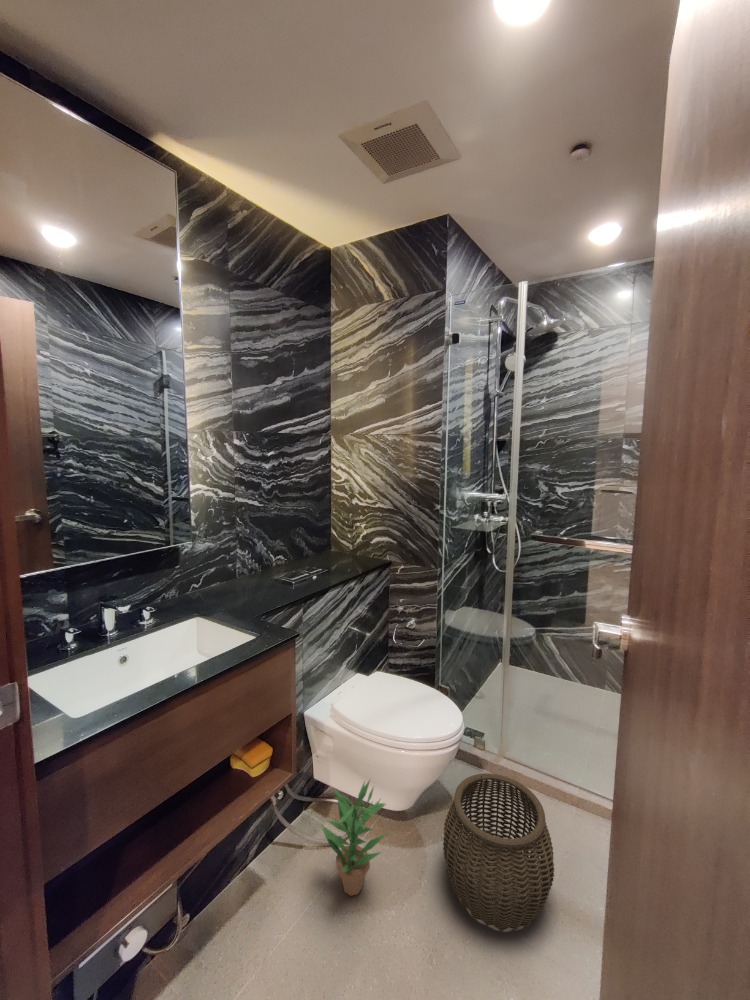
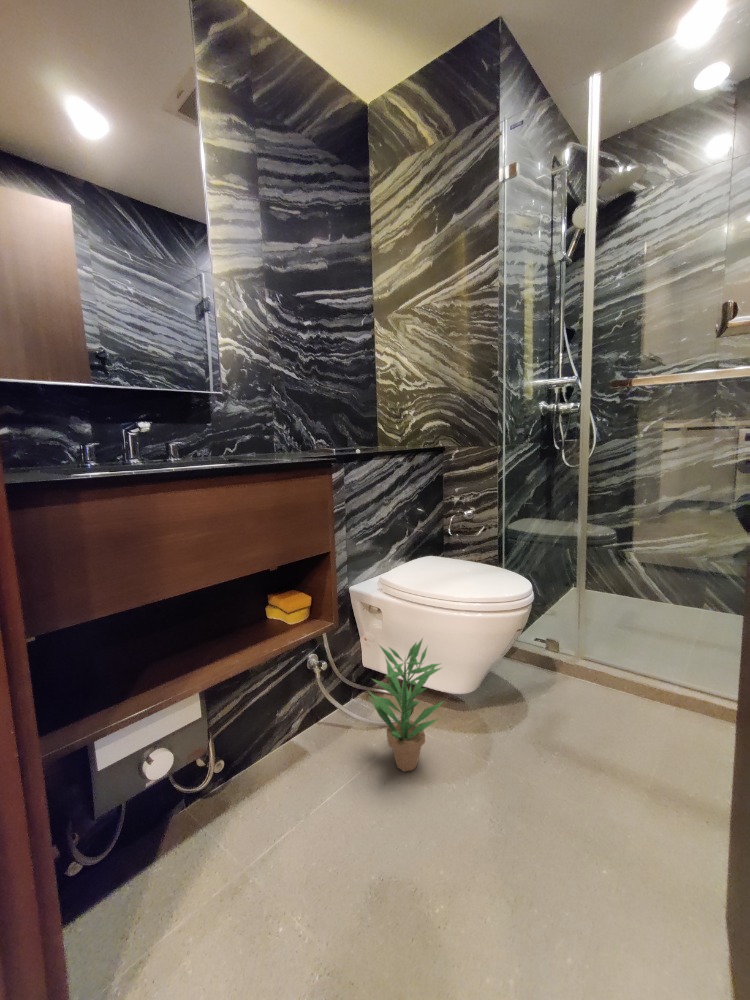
woven basket: present [443,773,554,931] -> none [513,648,659,815]

